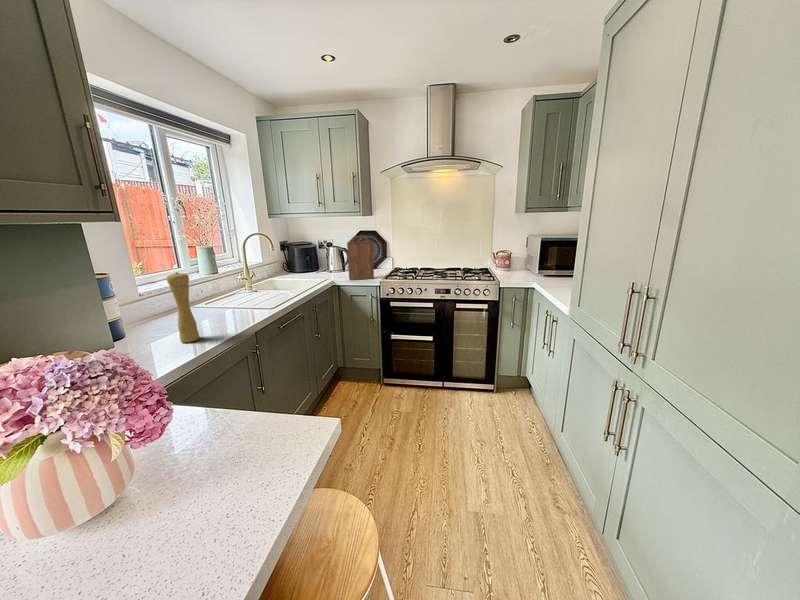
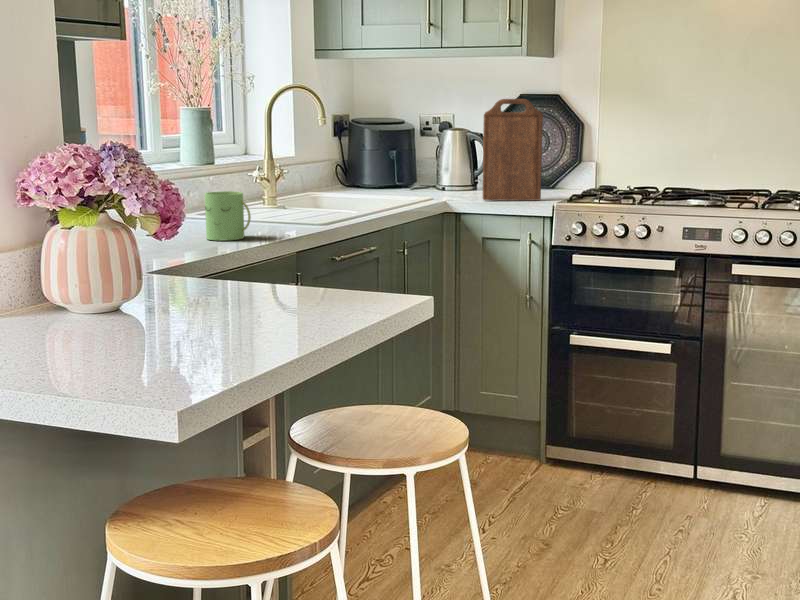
pepper mill: present [167,273,200,343] -> none [165,128,201,251]
mug: none [202,299,232,328] -> present [205,191,251,240]

